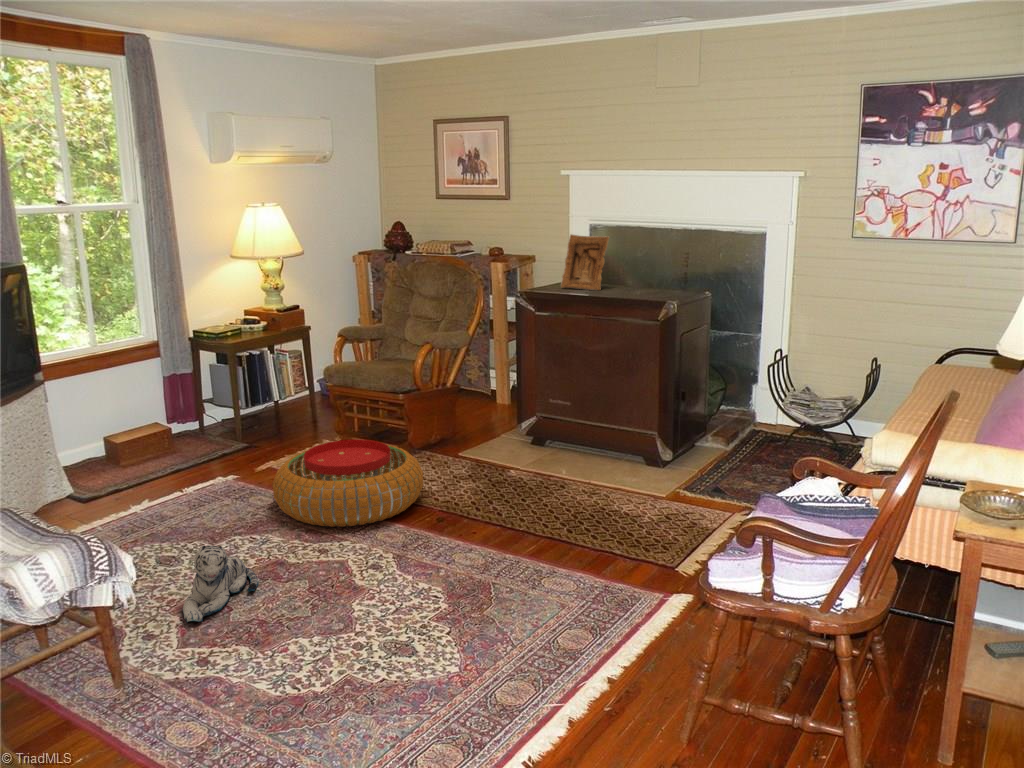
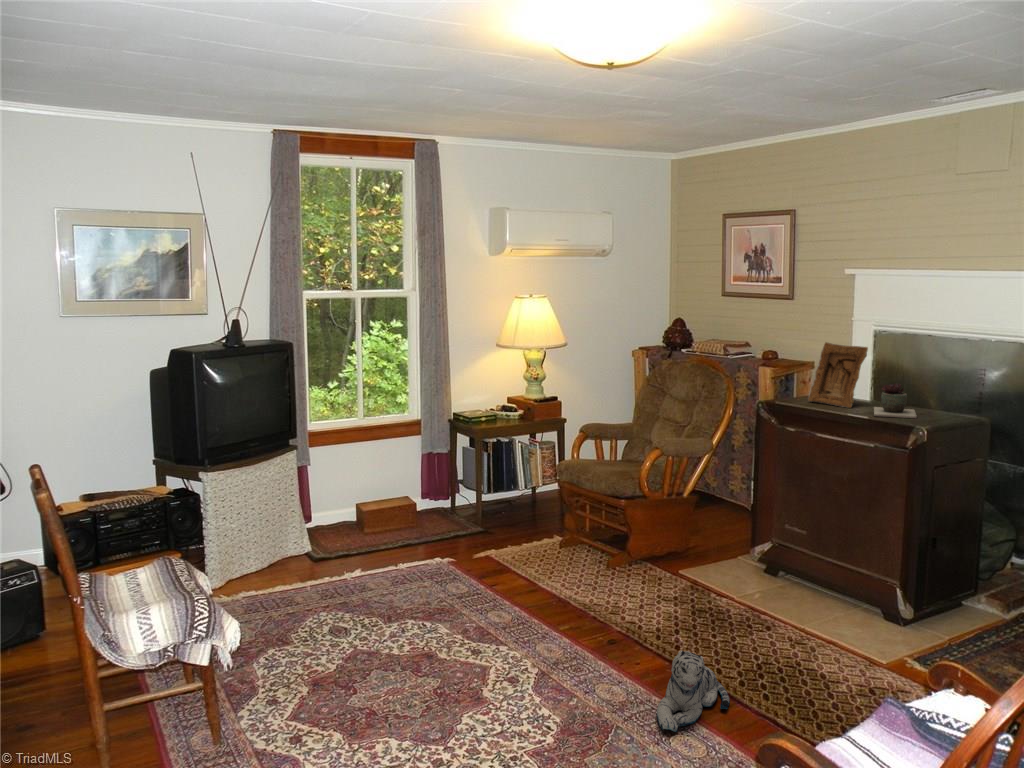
succulent plant: none [619,266,658,295] -> present [874,384,917,418]
pouf: present [273,439,423,527] -> none [459,539,610,630]
plush toy: present [183,545,259,623] -> present [657,651,730,732]

